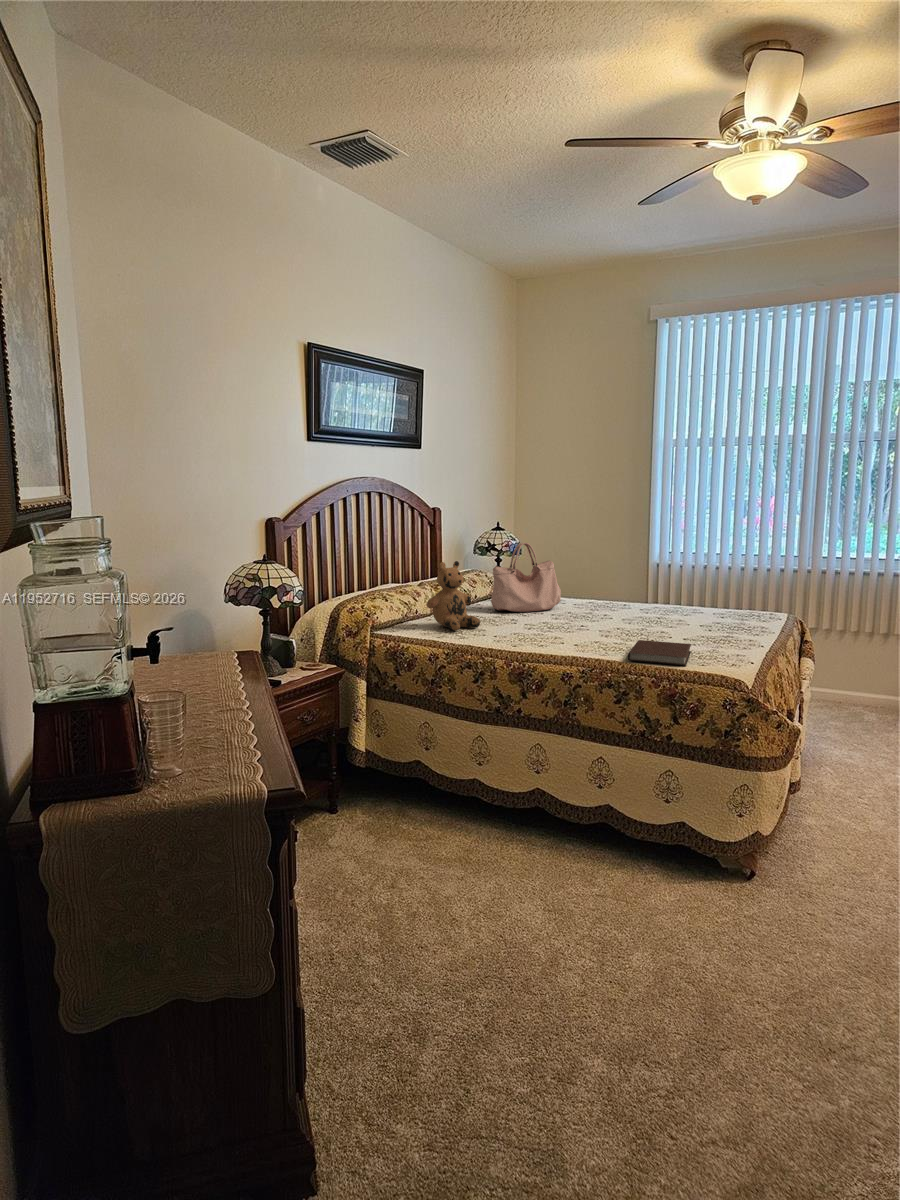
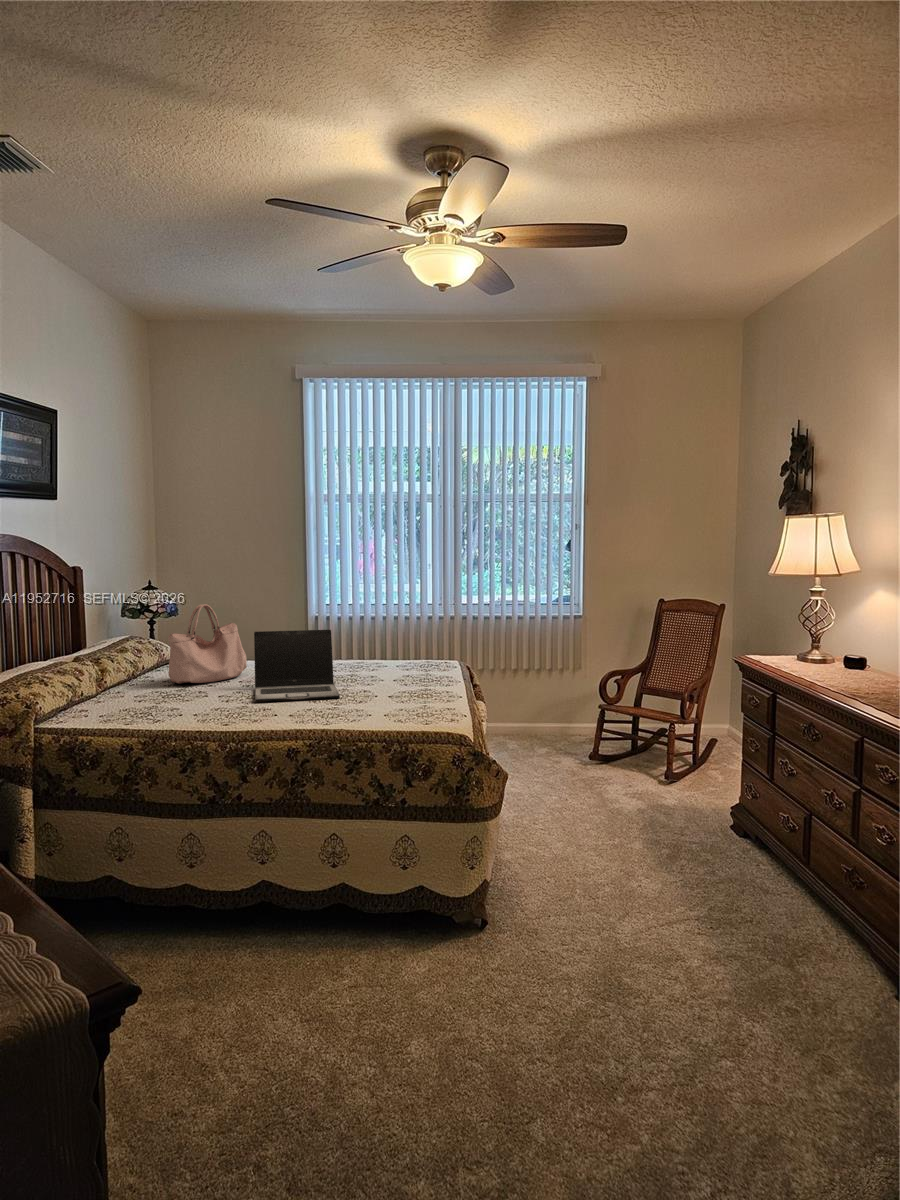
teddy bear: present [427,561,480,631] -> none [101,632,169,714]
laptop: none [553,568,636,635] -> present [254,630,340,702]
notebook: present [628,640,691,666] -> none [352,702,410,727]

